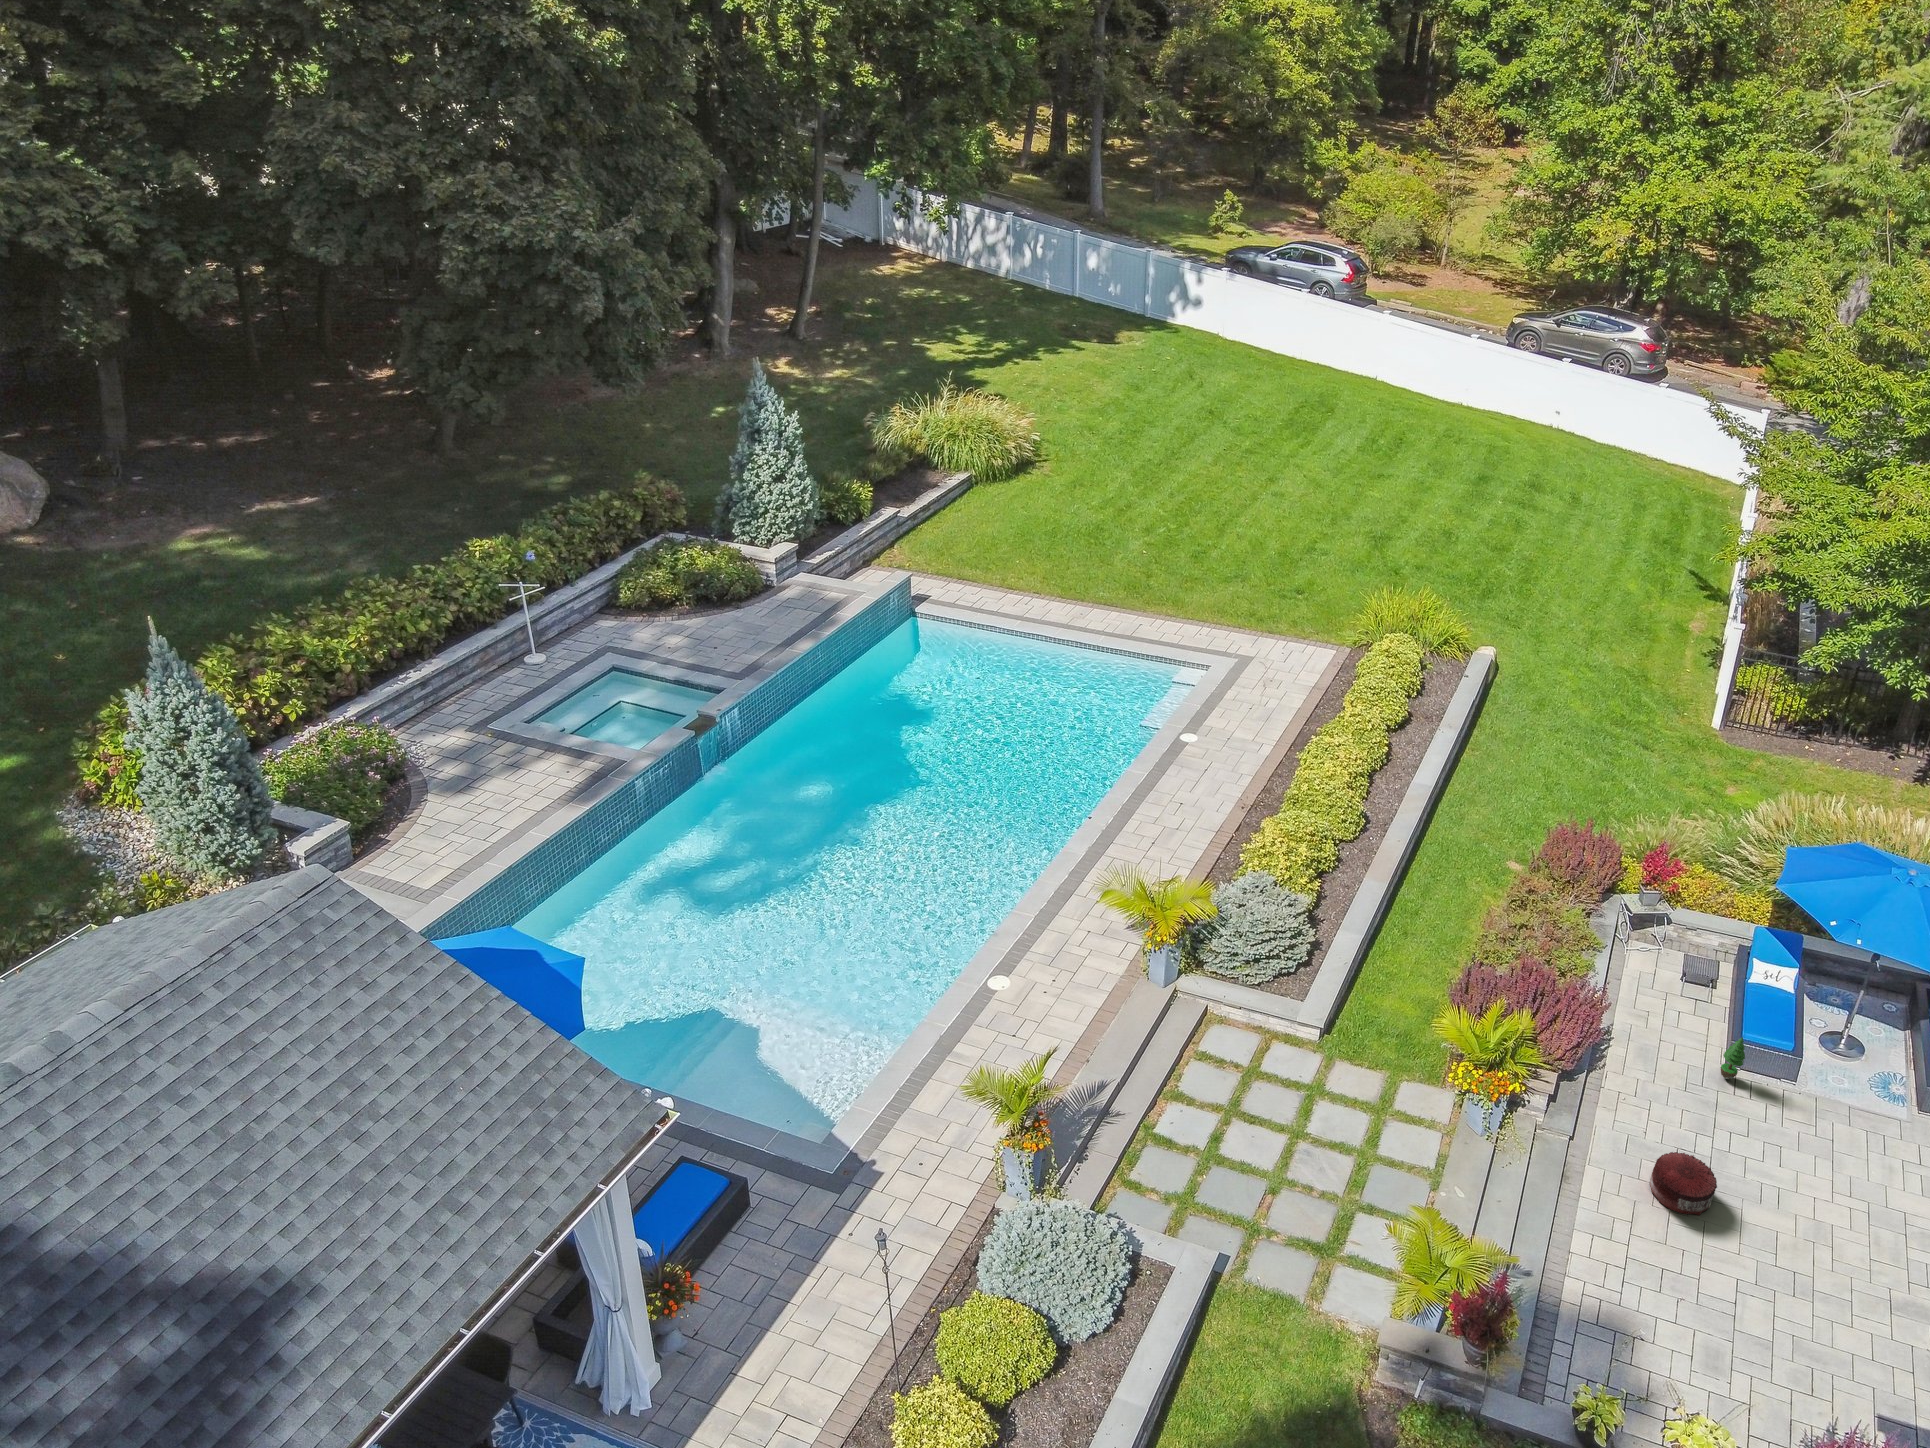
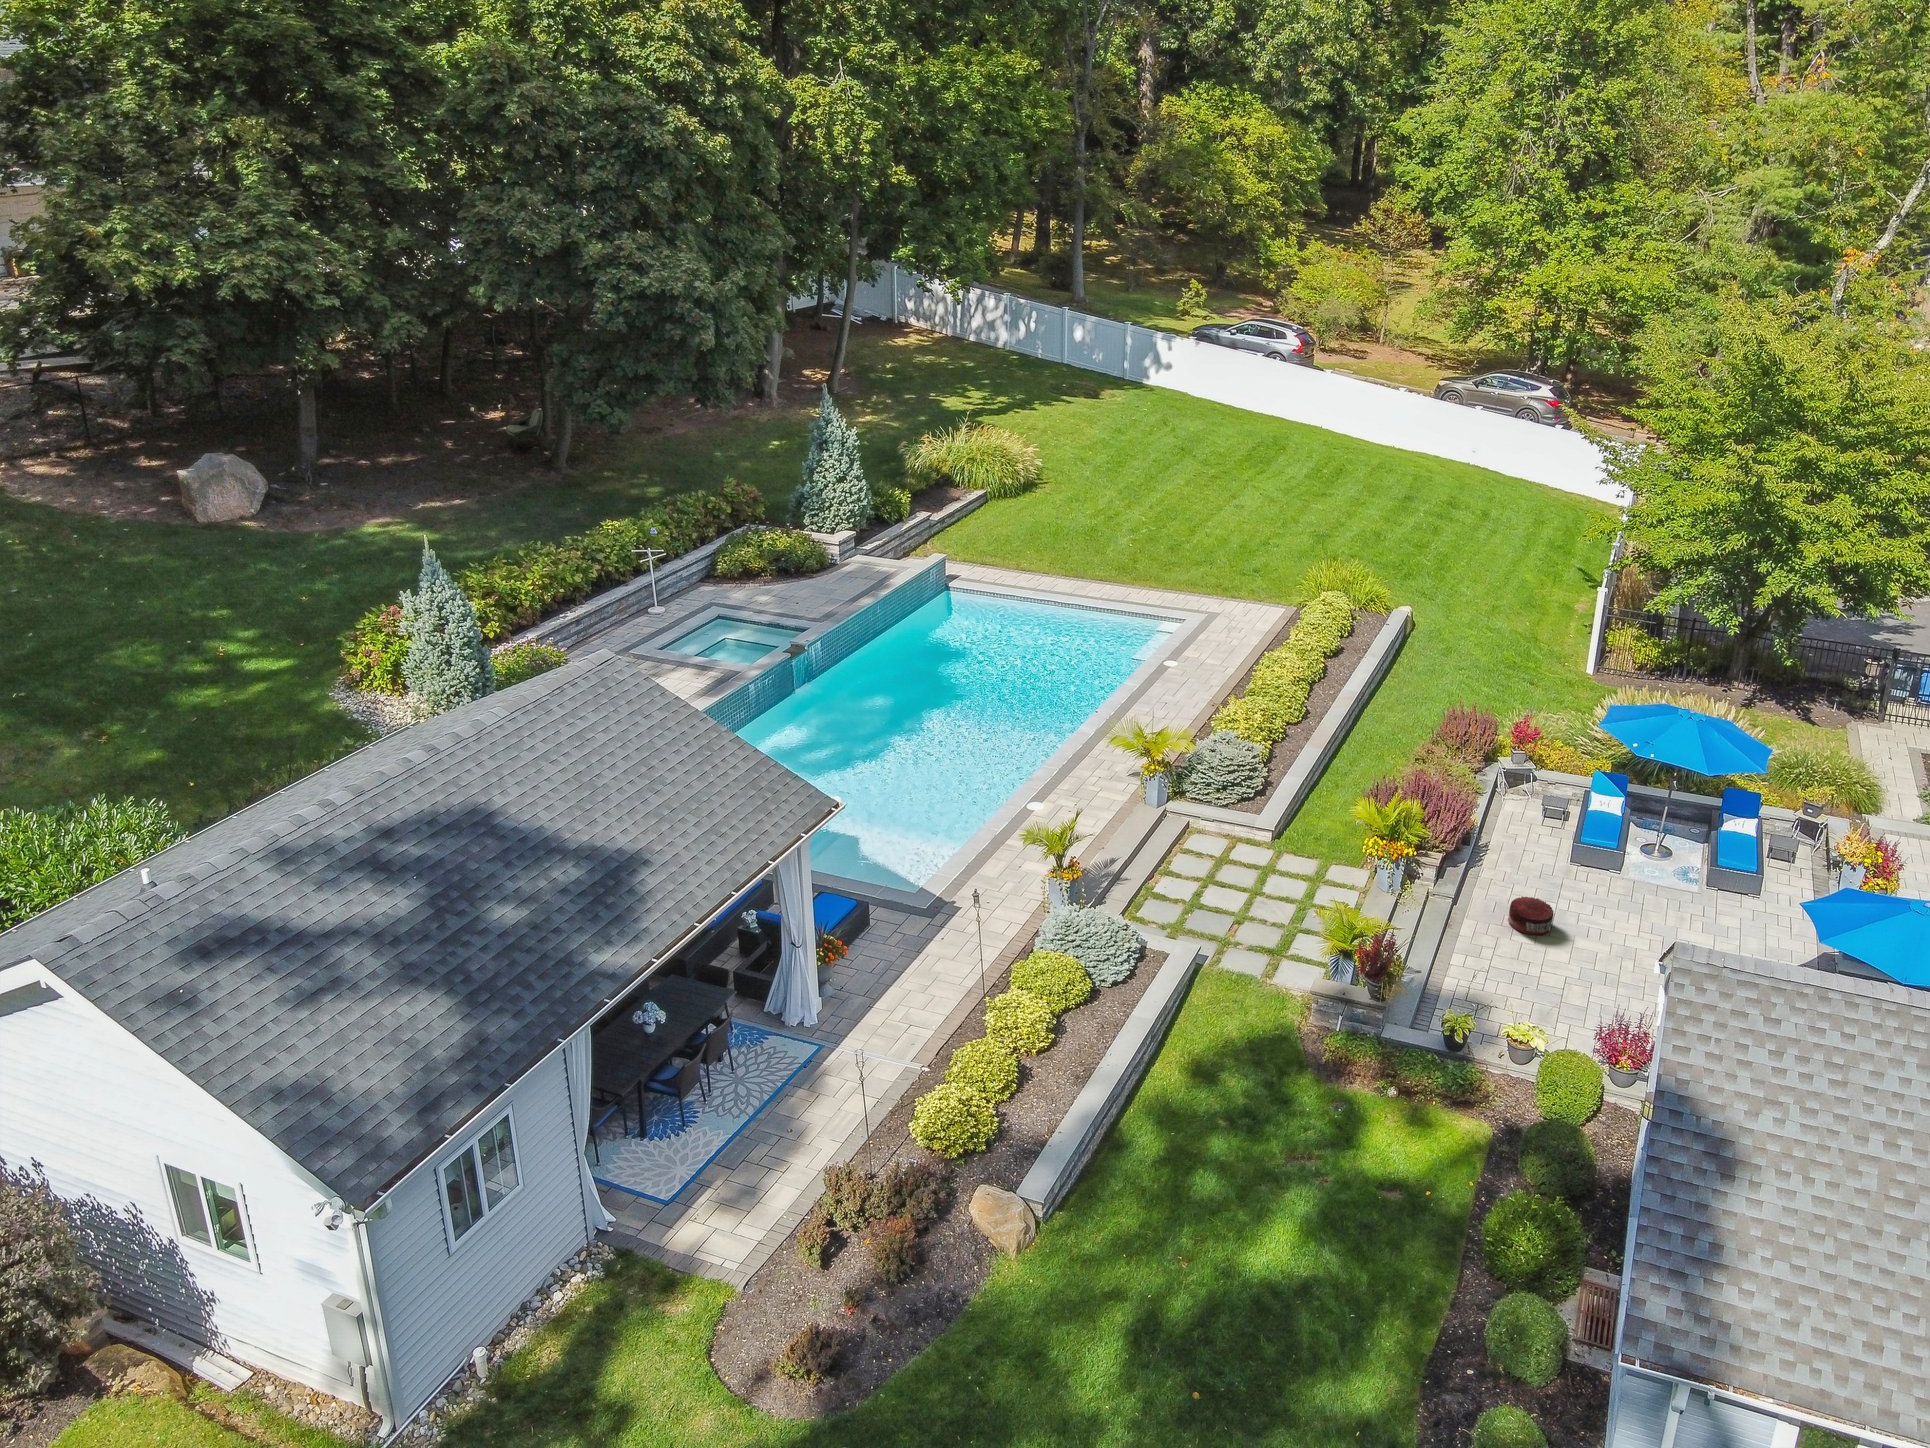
lounge chair: none [373,379,423,436] -> present [506,409,545,454]
potted tree: present [1721,1037,1745,1079] -> none [1565,831,1581,866]

